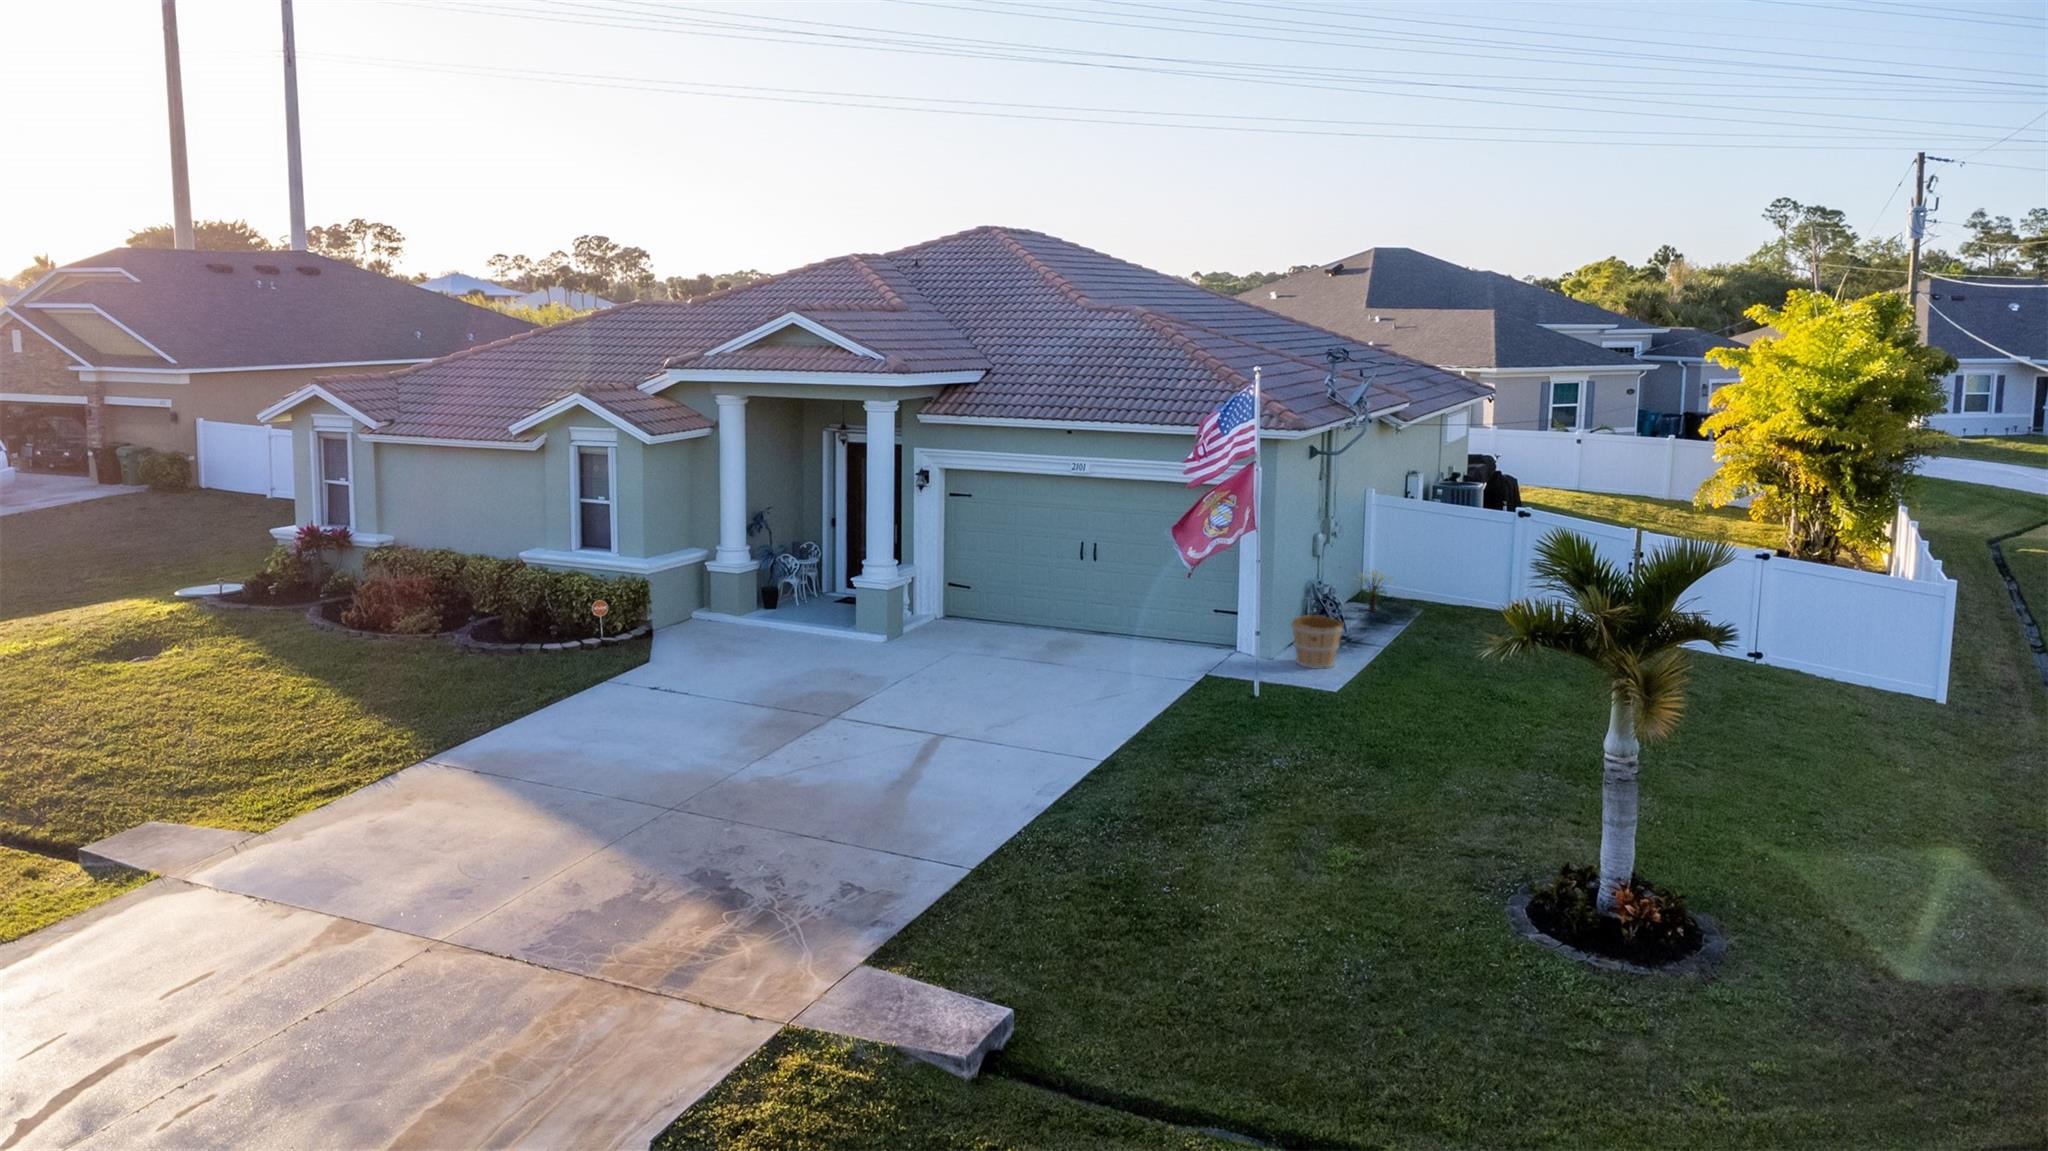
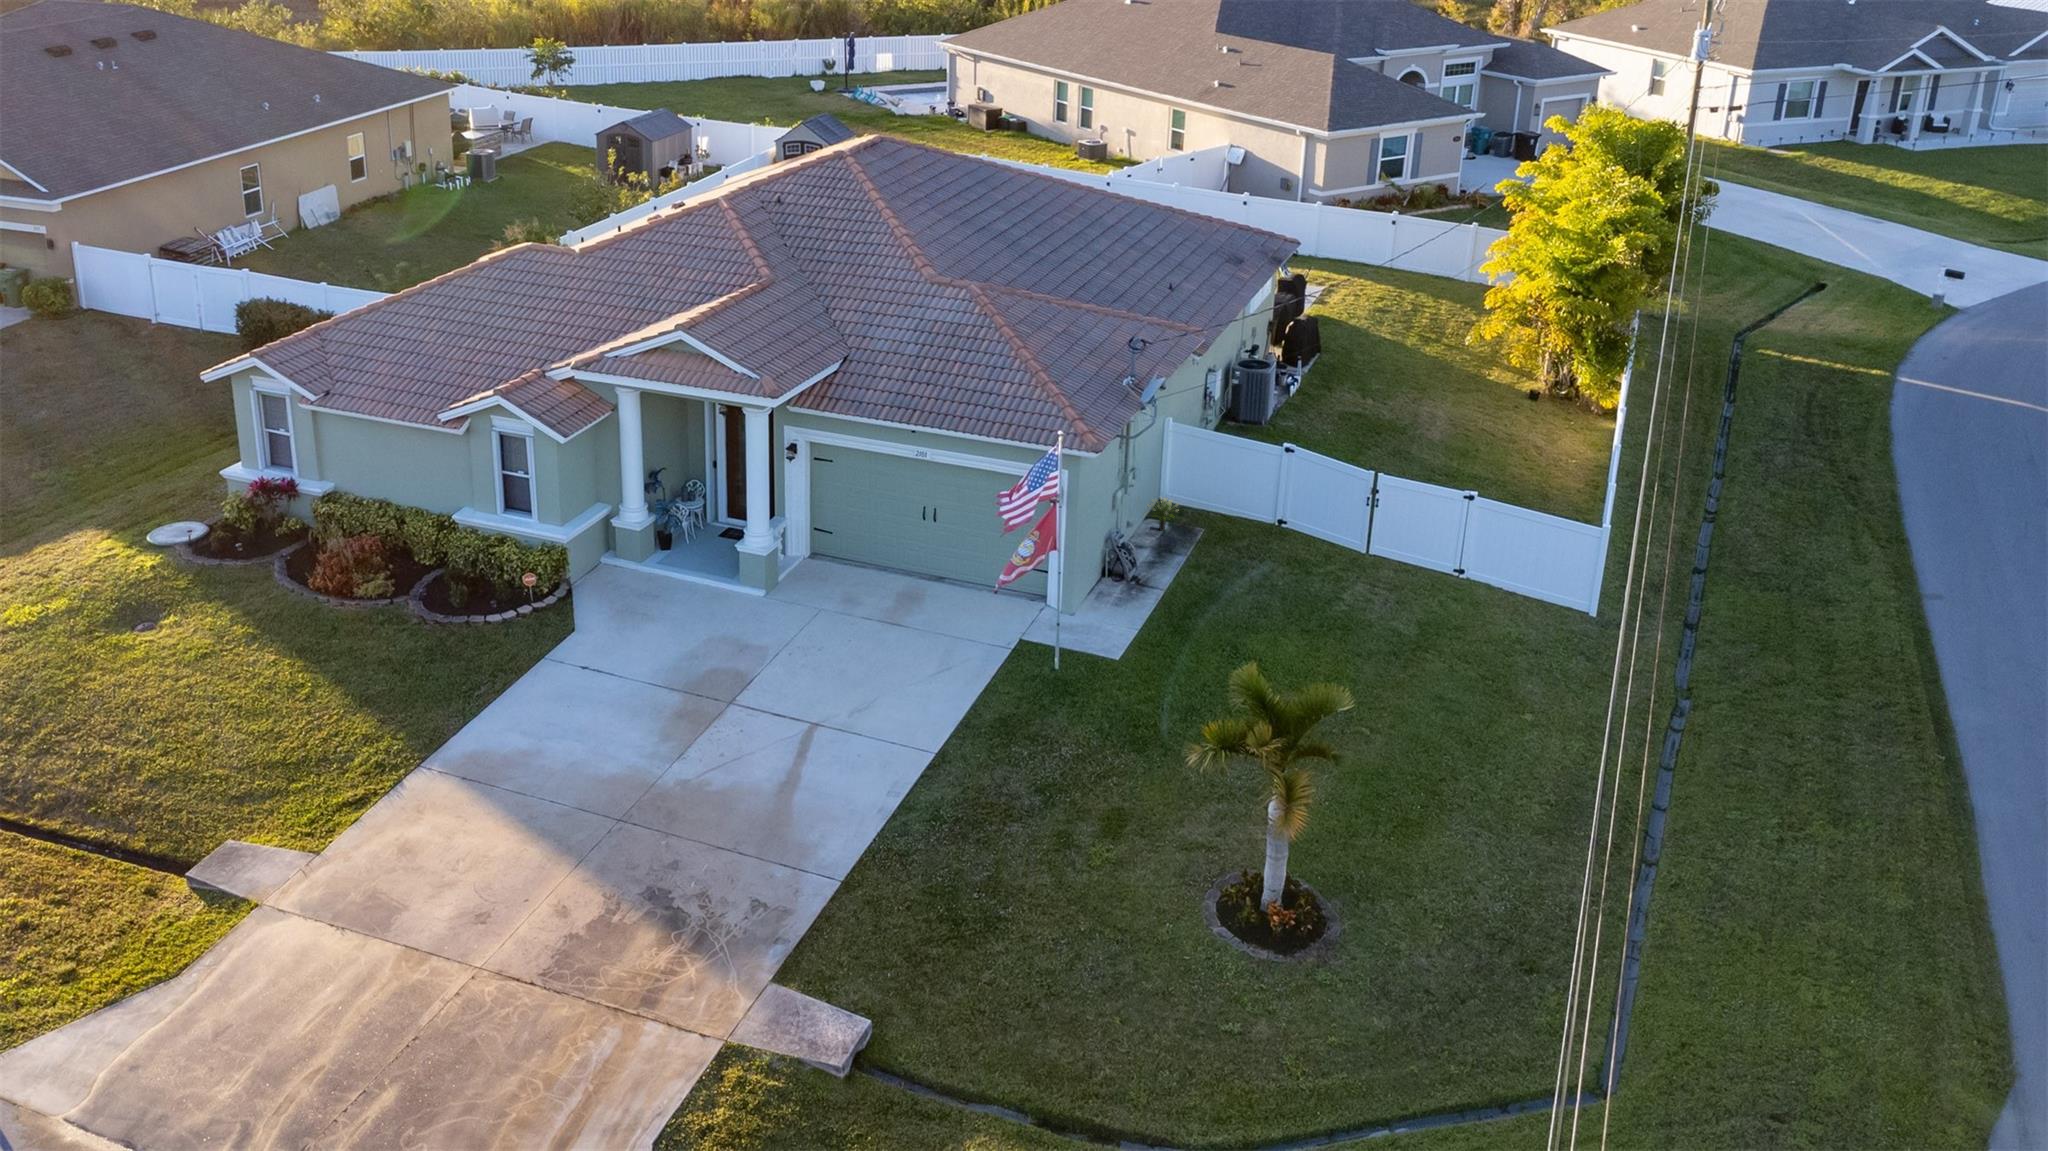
wooden bucket: present [1291,615,1344,669] -> none [1089,569,1131,616]

